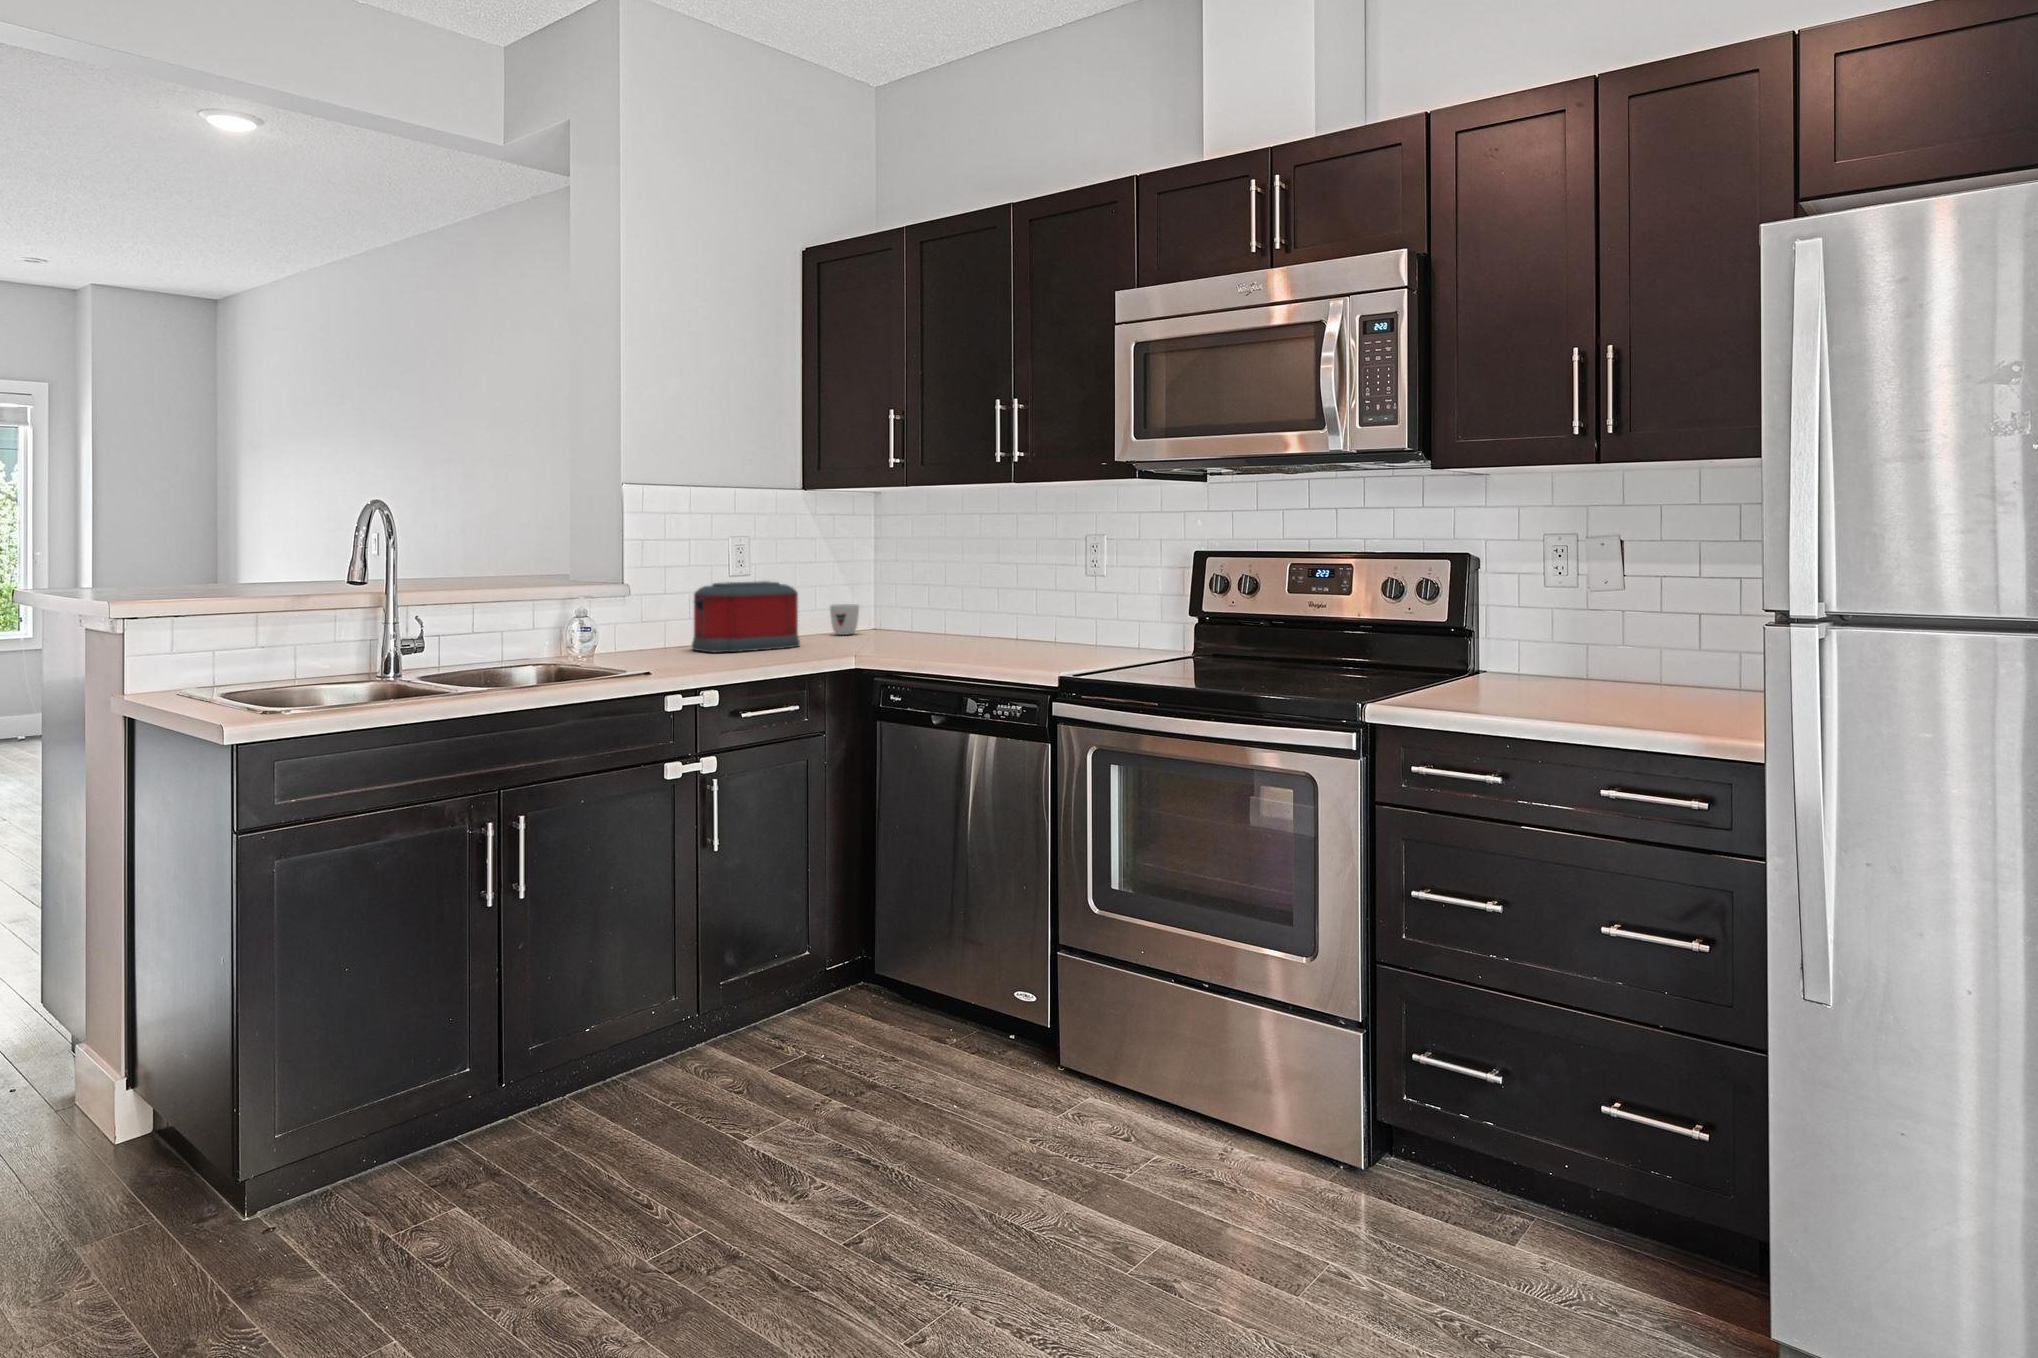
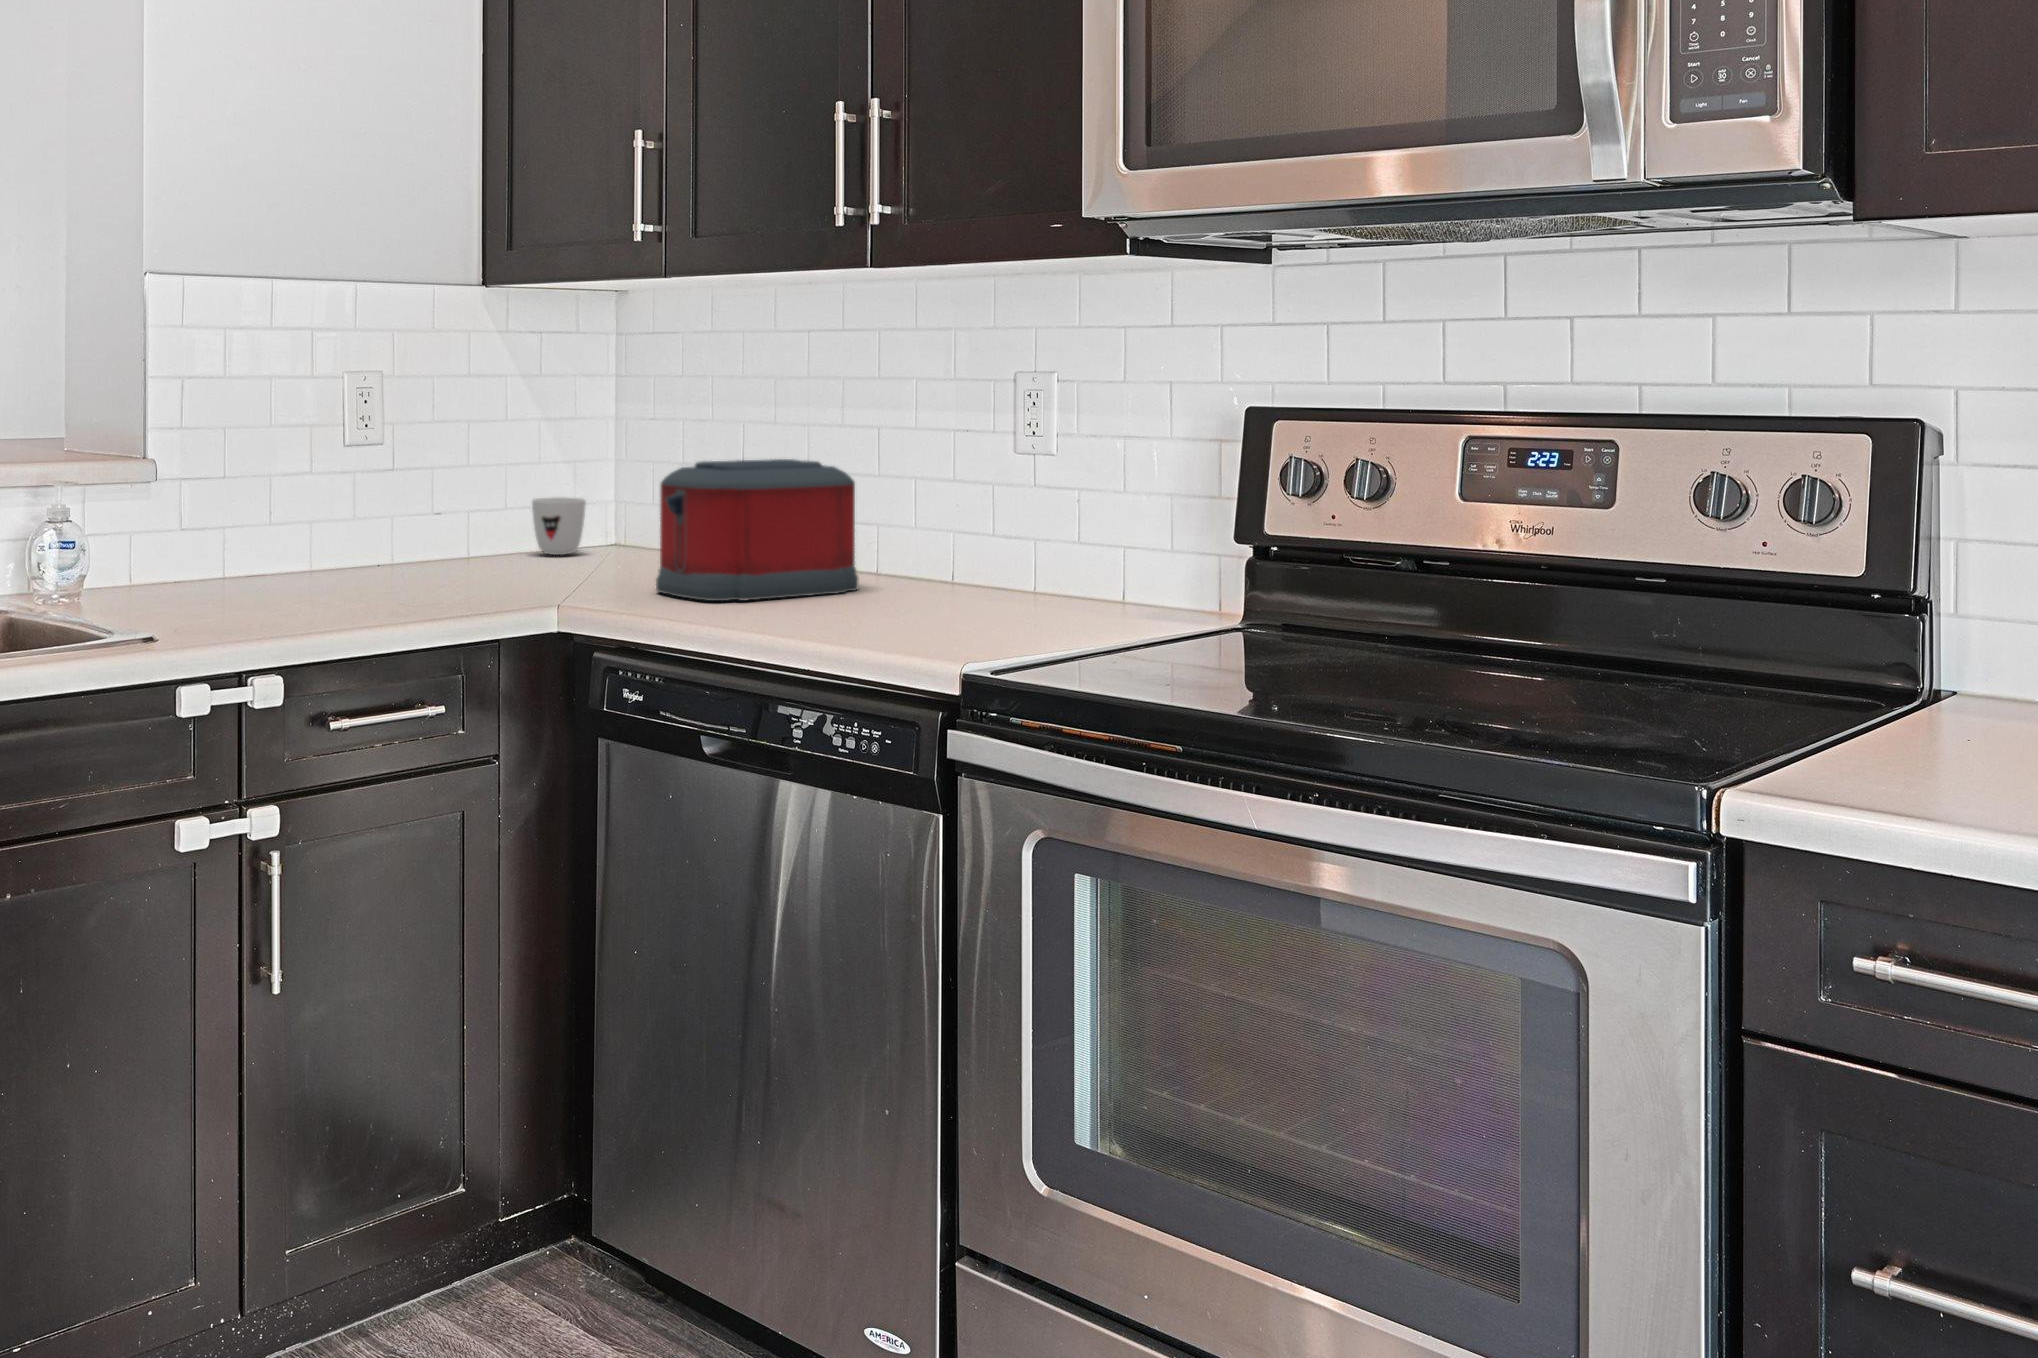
toaster: present [692,581,800,652] -> present [656,459,858,601]

